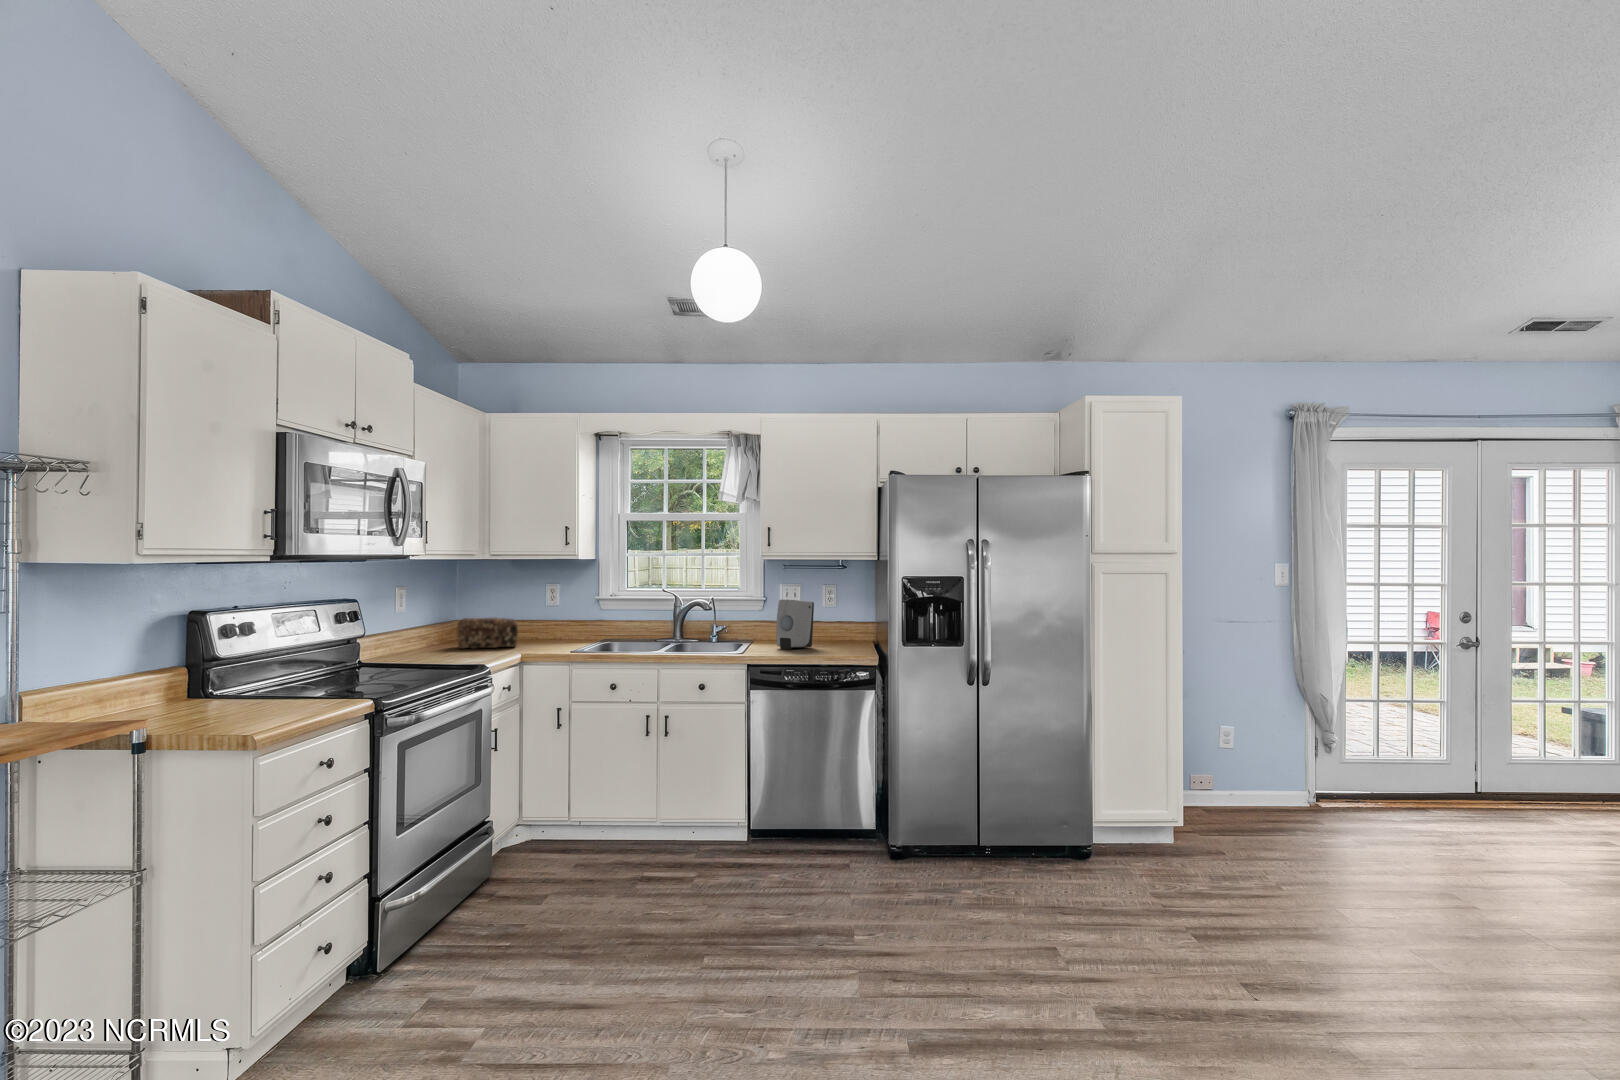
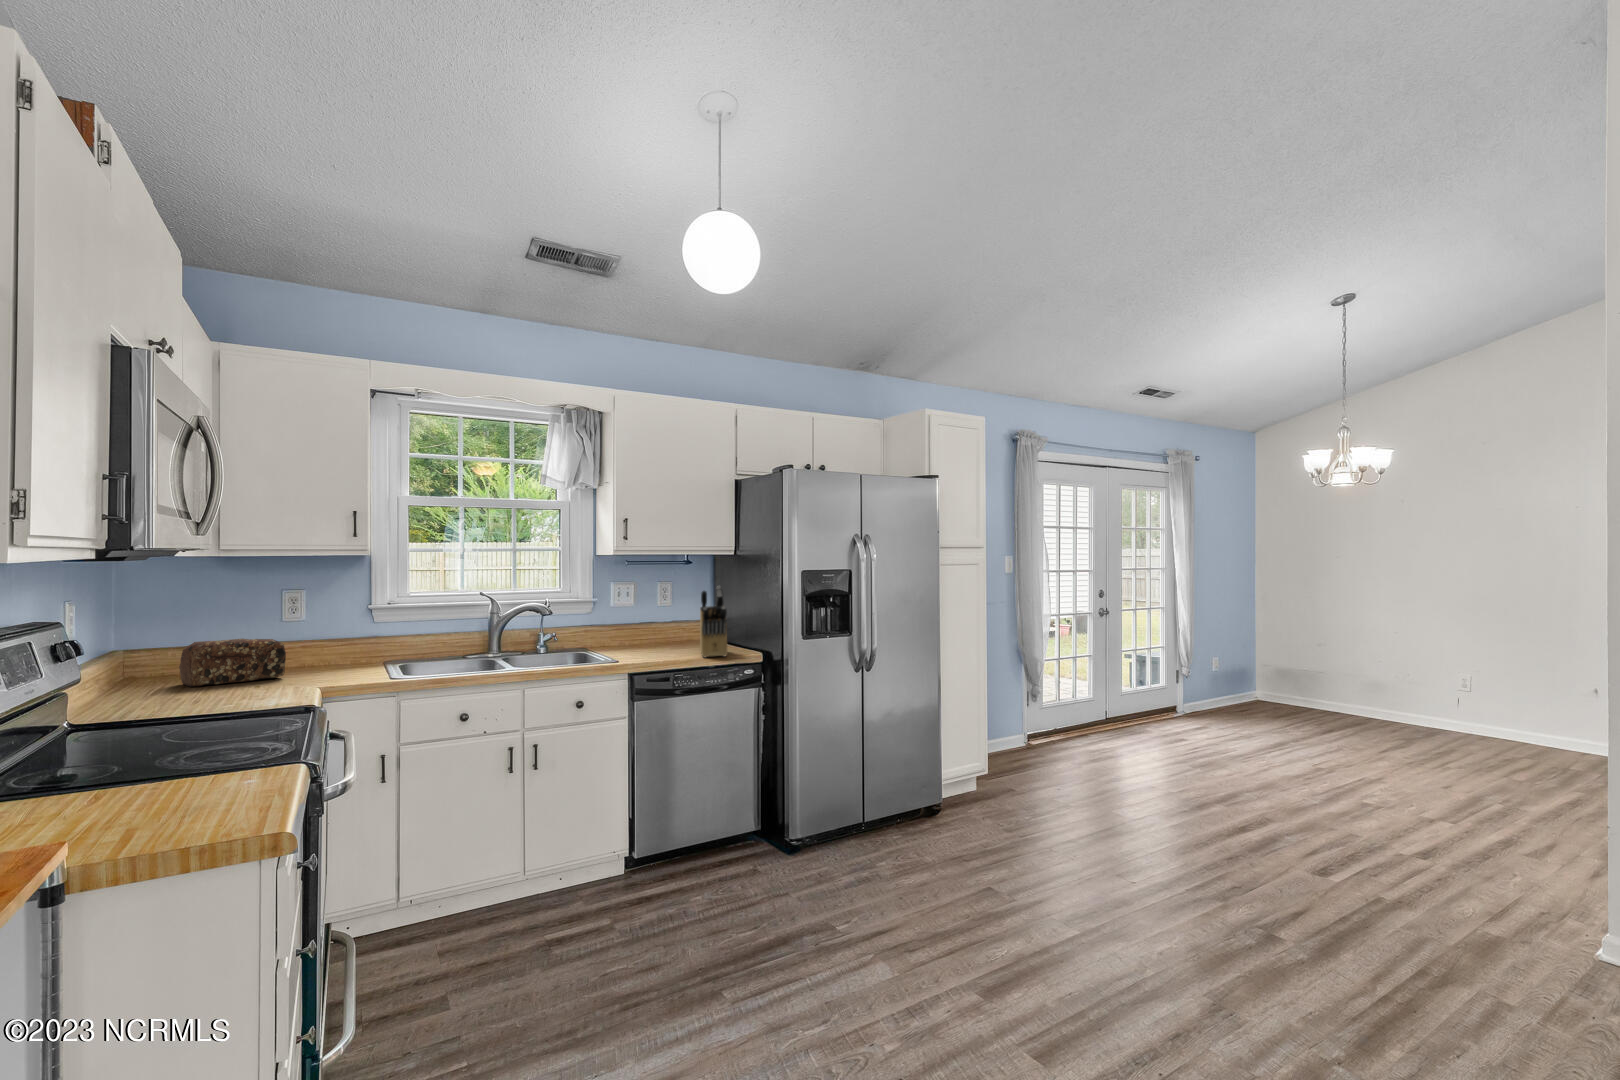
knife block: none [813,591,859,658] -> present [700,586,727,658]
soap dispenser: present [776,600,814,649] -> none [624,598,658,653]

